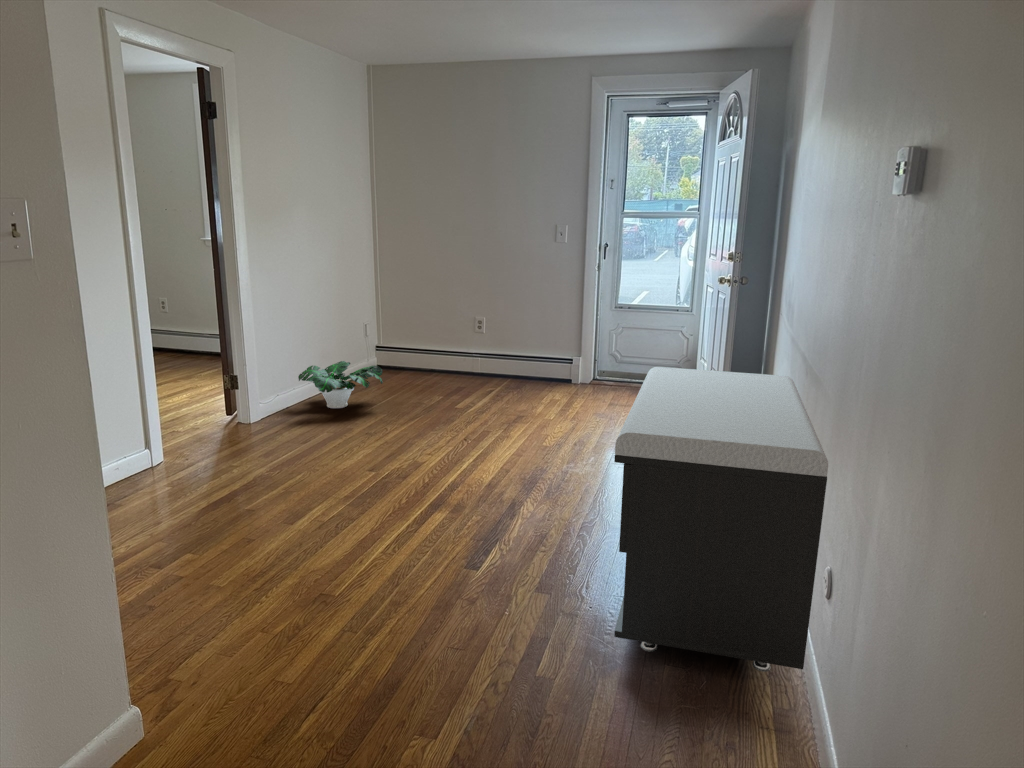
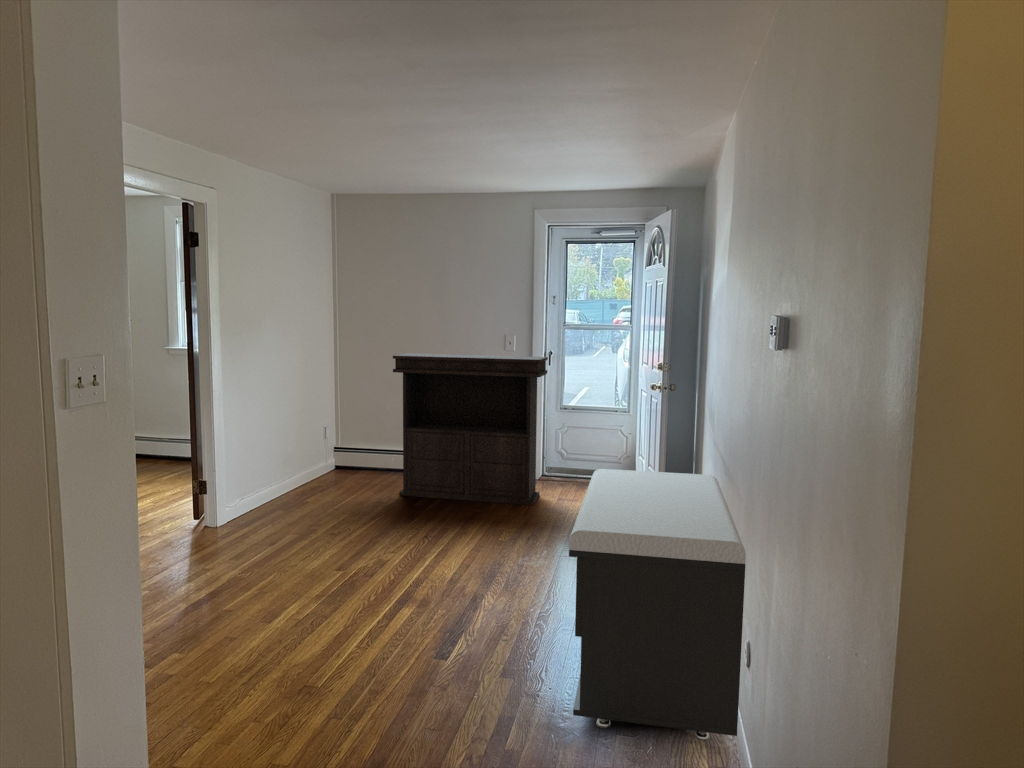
console table: none [432,243,603,410] -> present [393,353,548,505]
potted plant: present [298,361,383,408] -> none [265,463,346,509]

